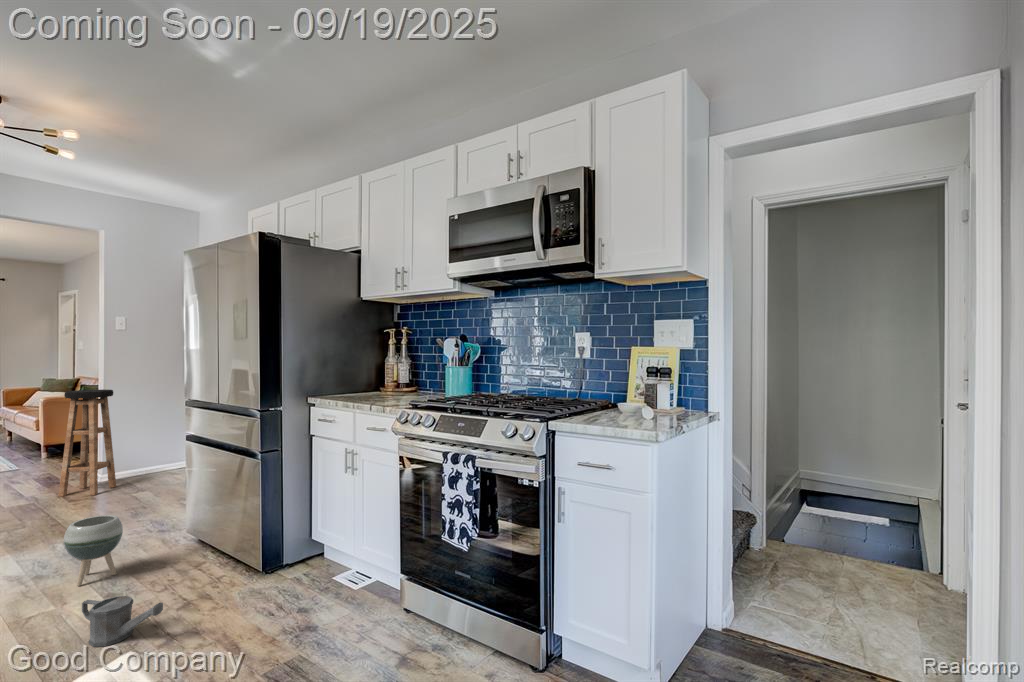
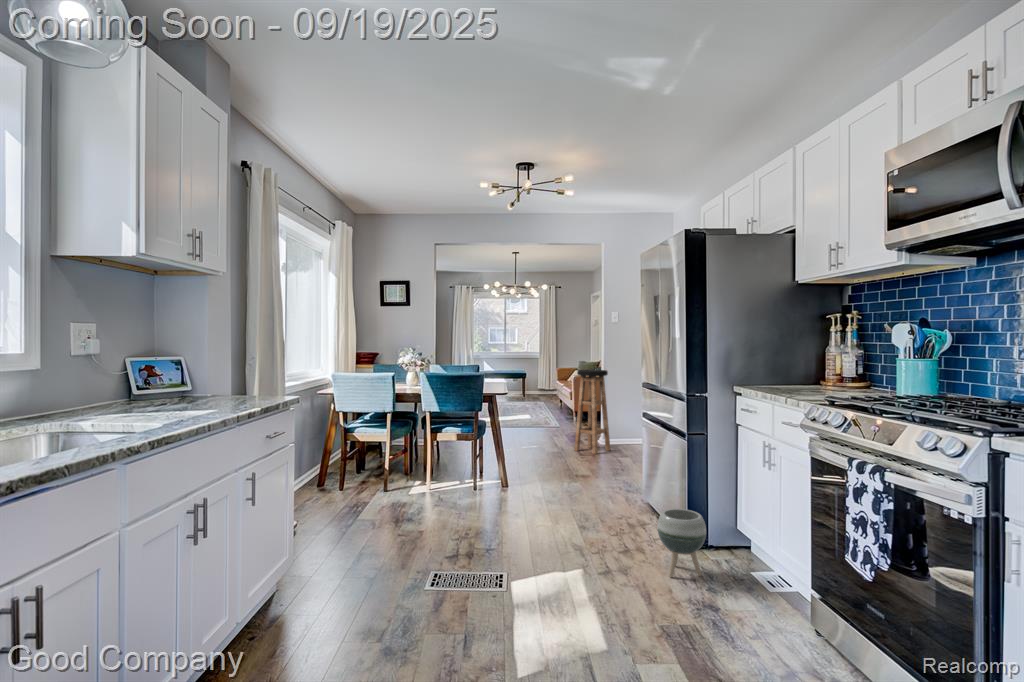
planter: present [64,515,123,586] -> present [657,509,706,577]
watering can: present [82,596,163,647] -> none [559,522,602,560]

